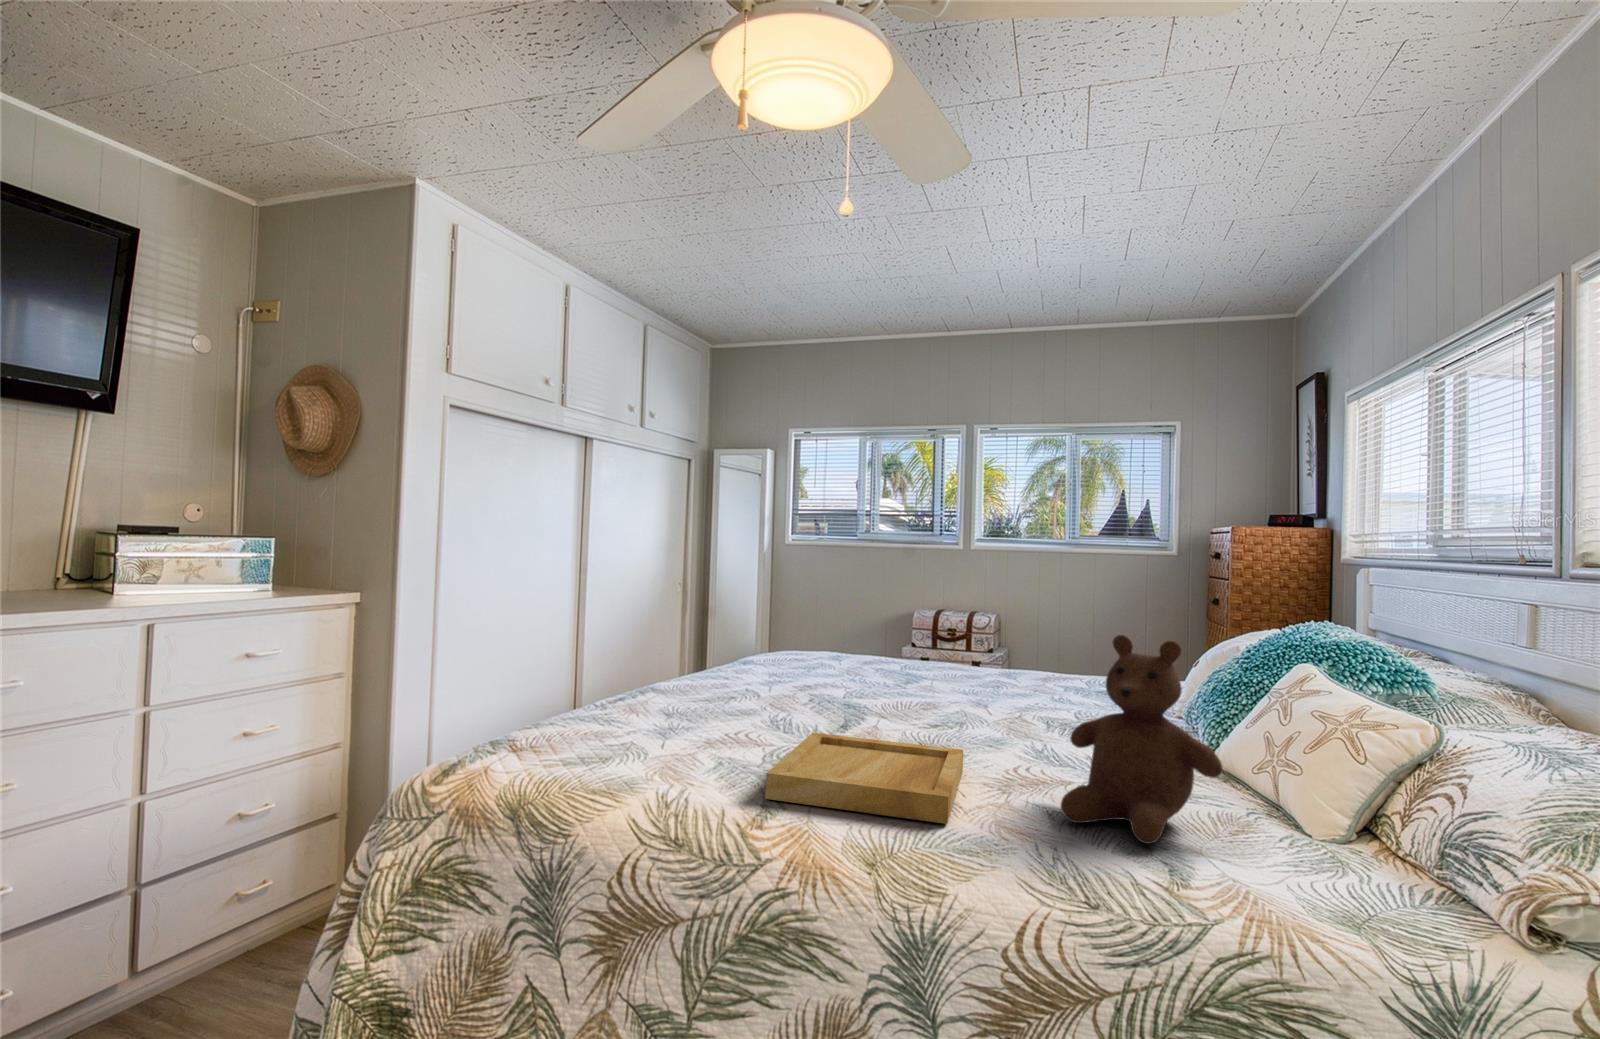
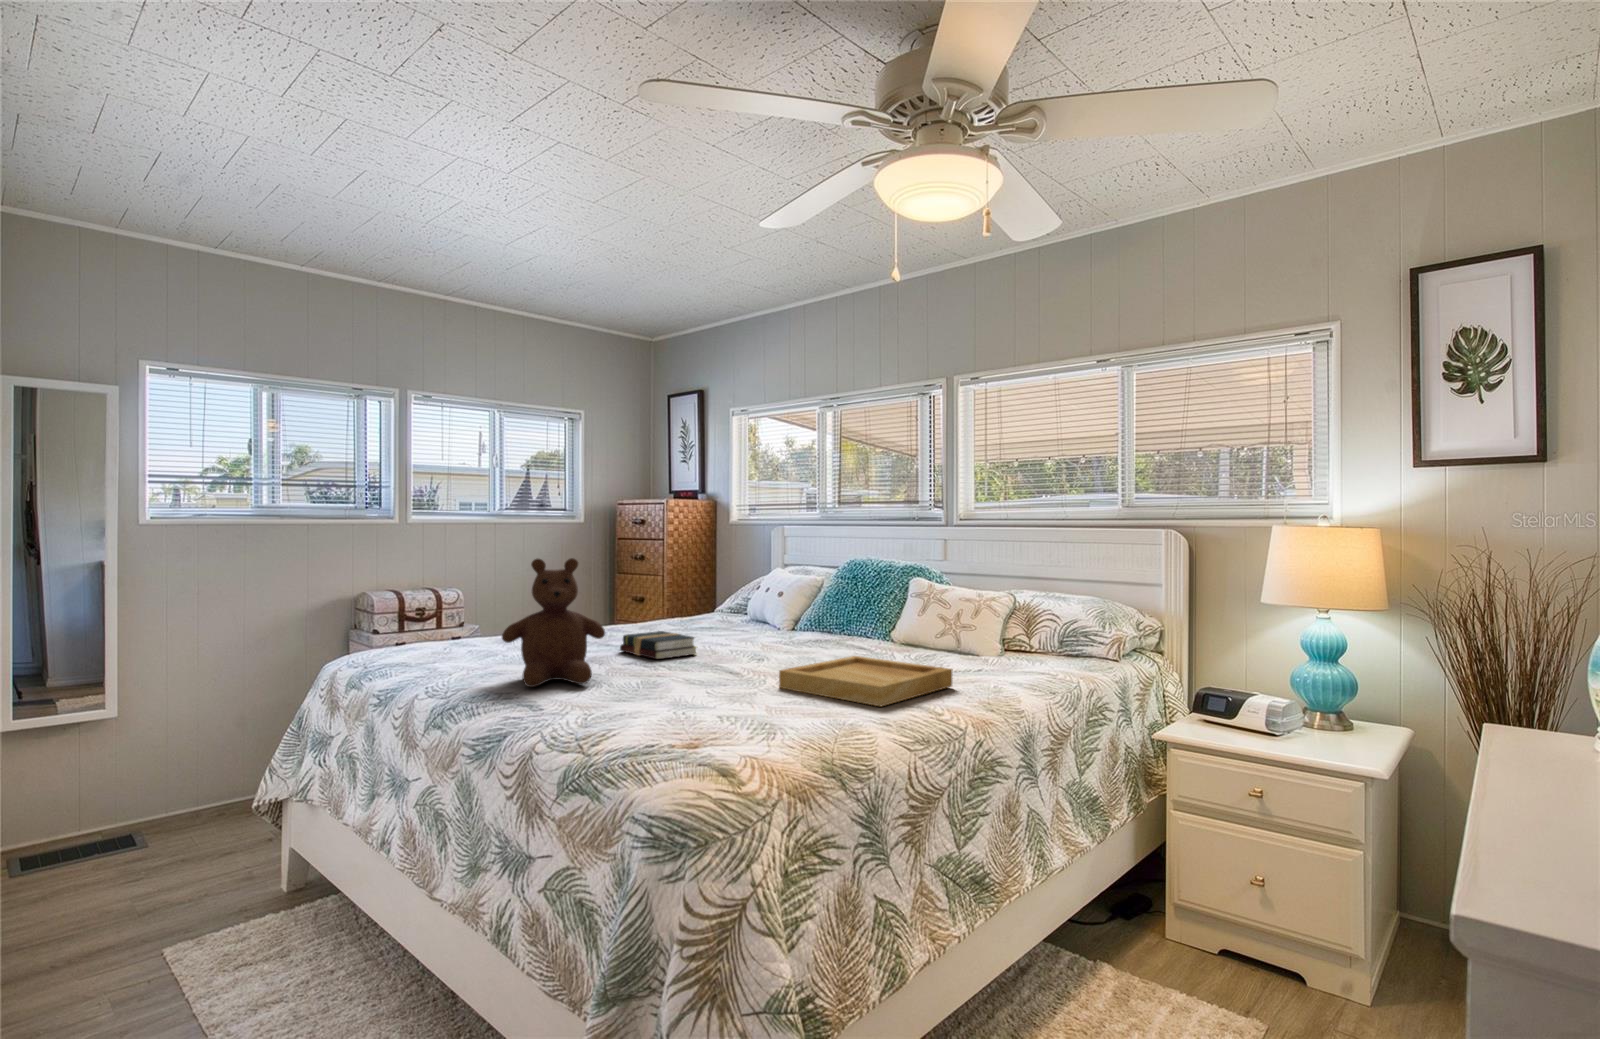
teddy bear: present [1061,635,1223,844] -> present [502,558,605,687]
hardback book: none [868,673,939,709] -> present [620,631,696,659]

